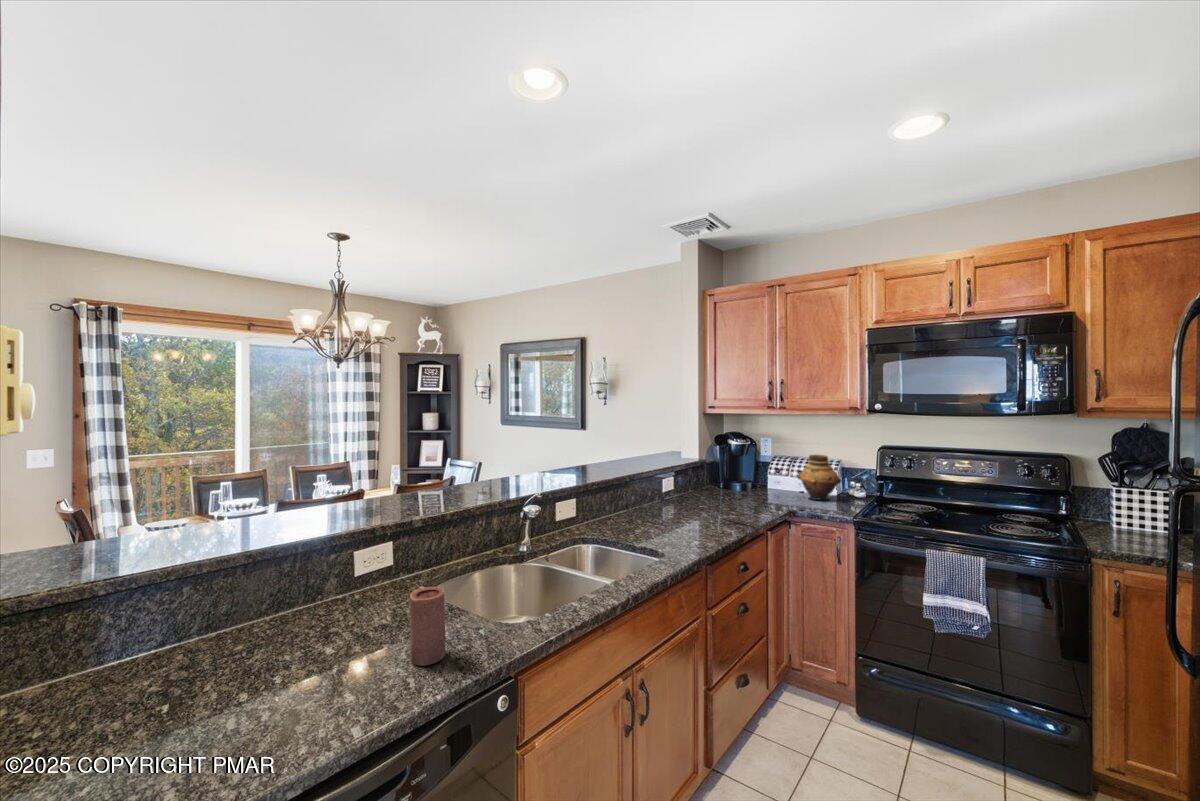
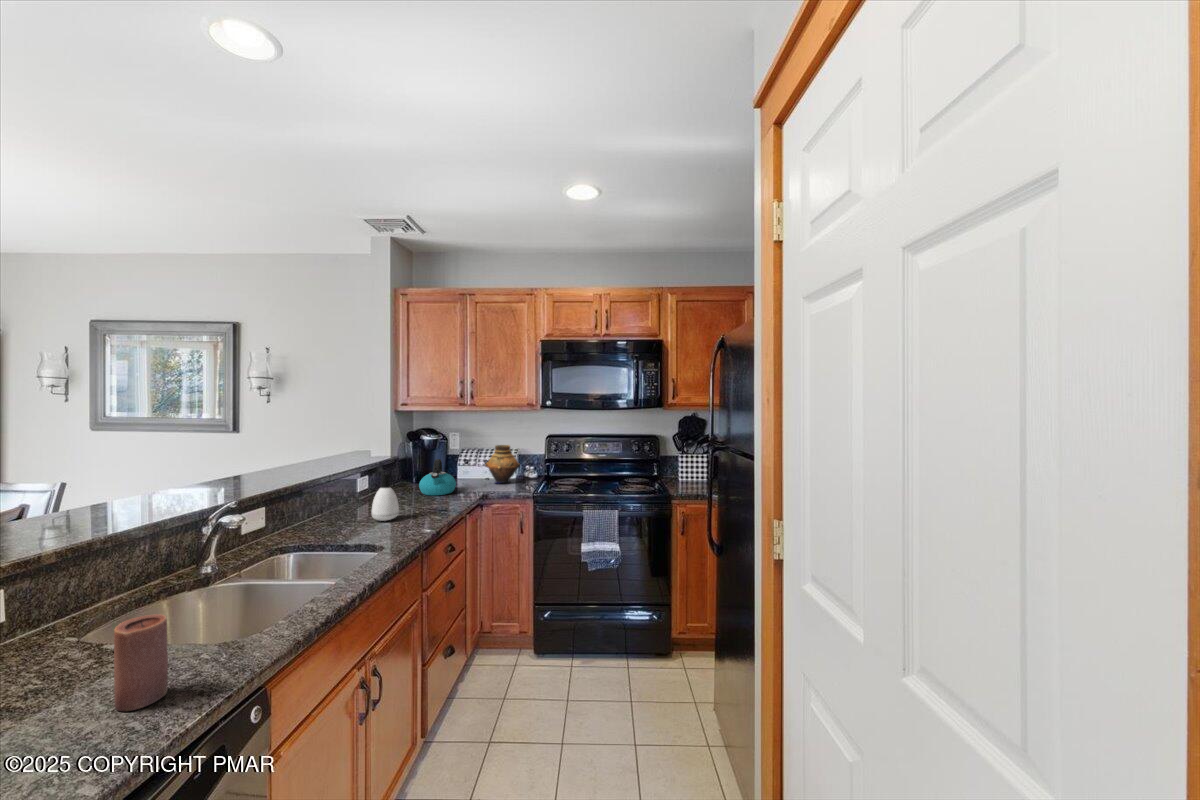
kettle: none [721,466,760,506] -> present [419,459,456,495]
soap dispenser: none [665,477,691,526] -> present [372,473,399,521]

